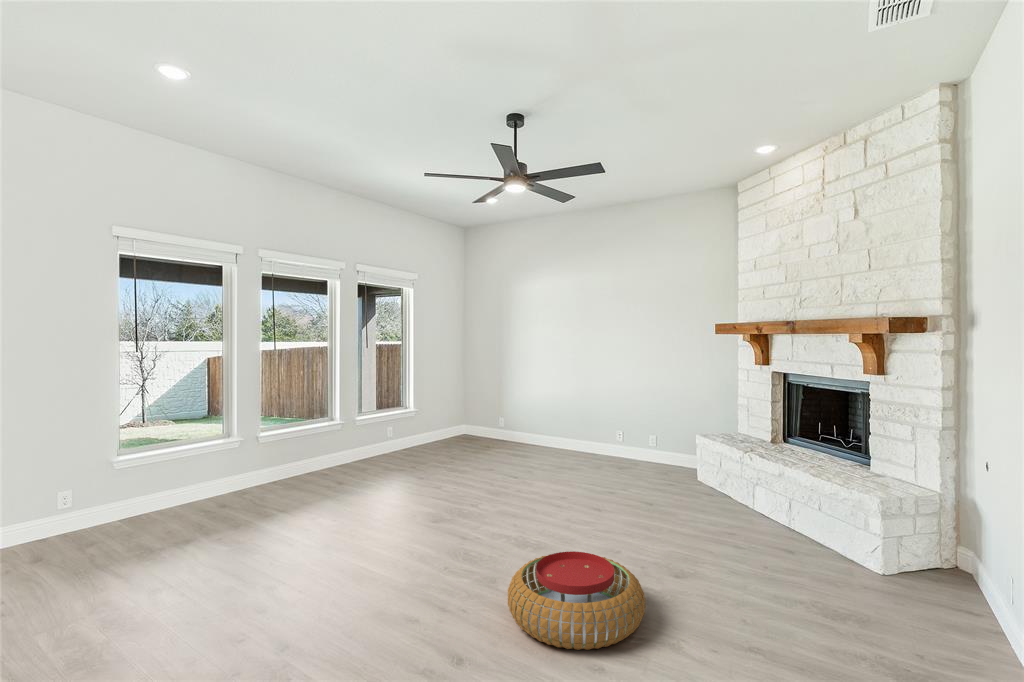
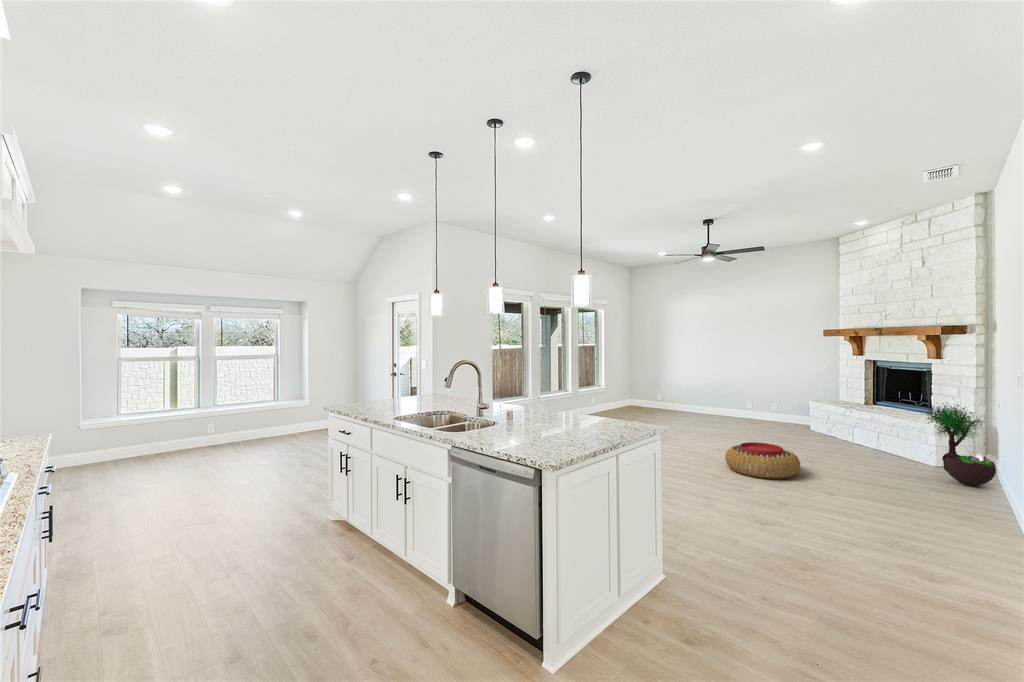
potted tree: none [871,460,997,639] -> present [927,403,996,485]

